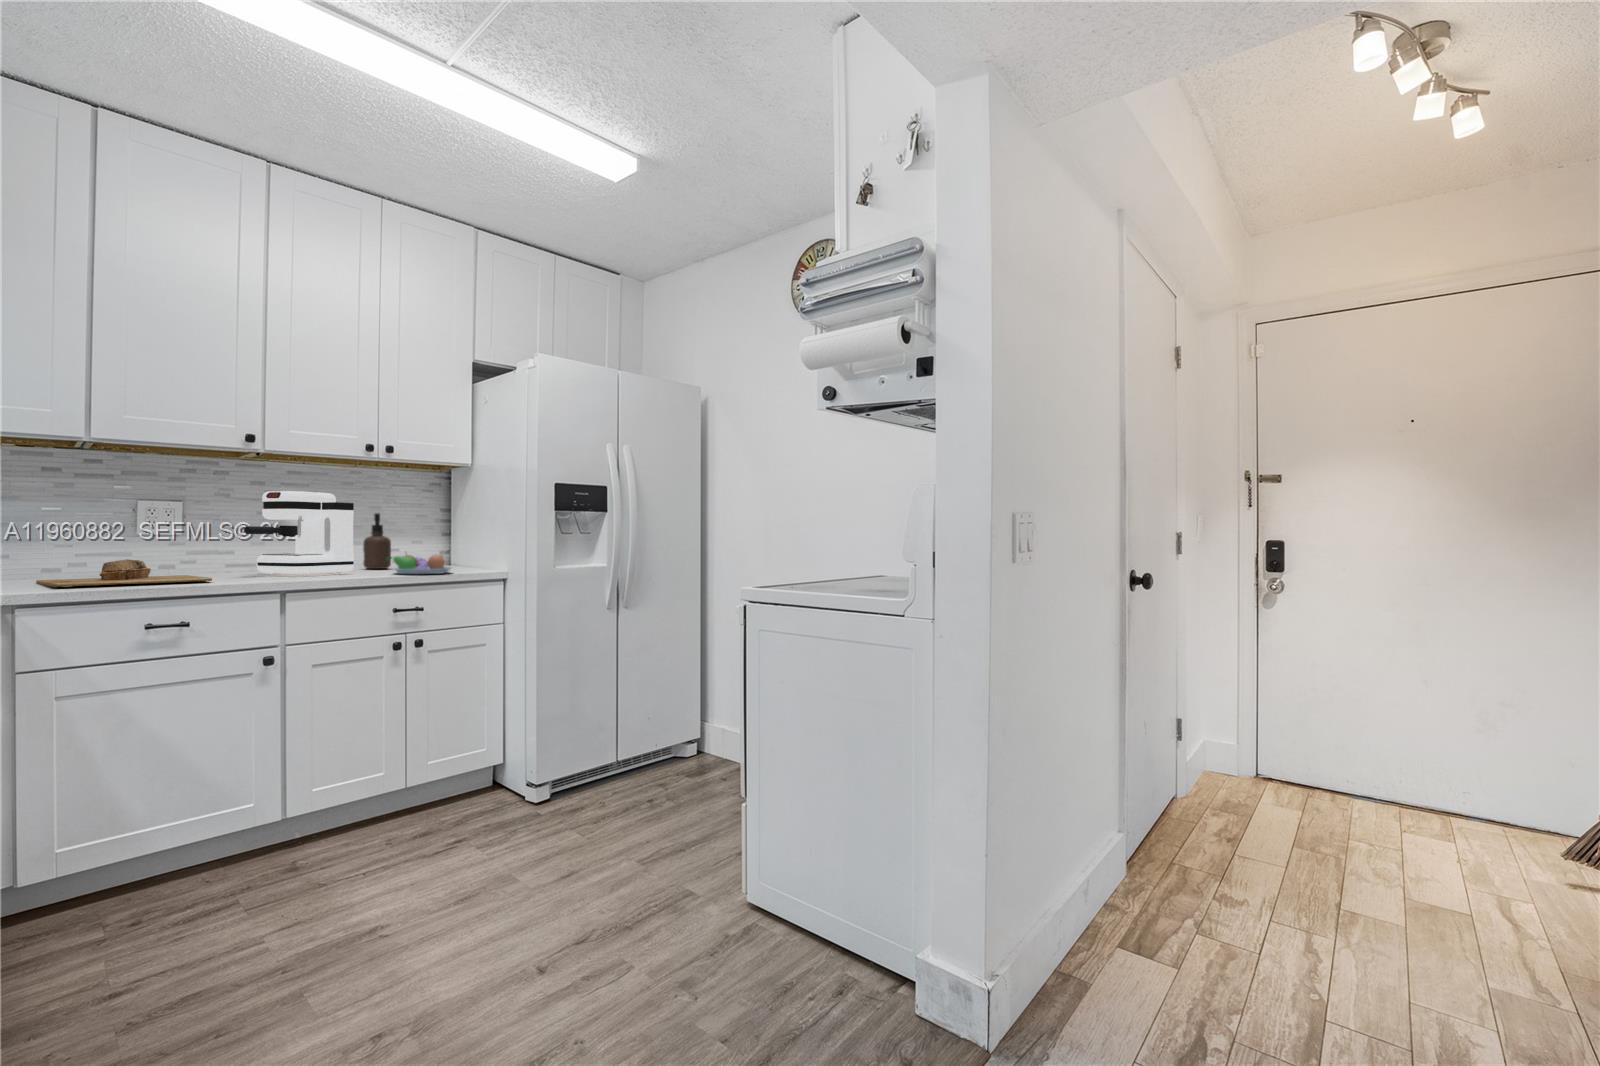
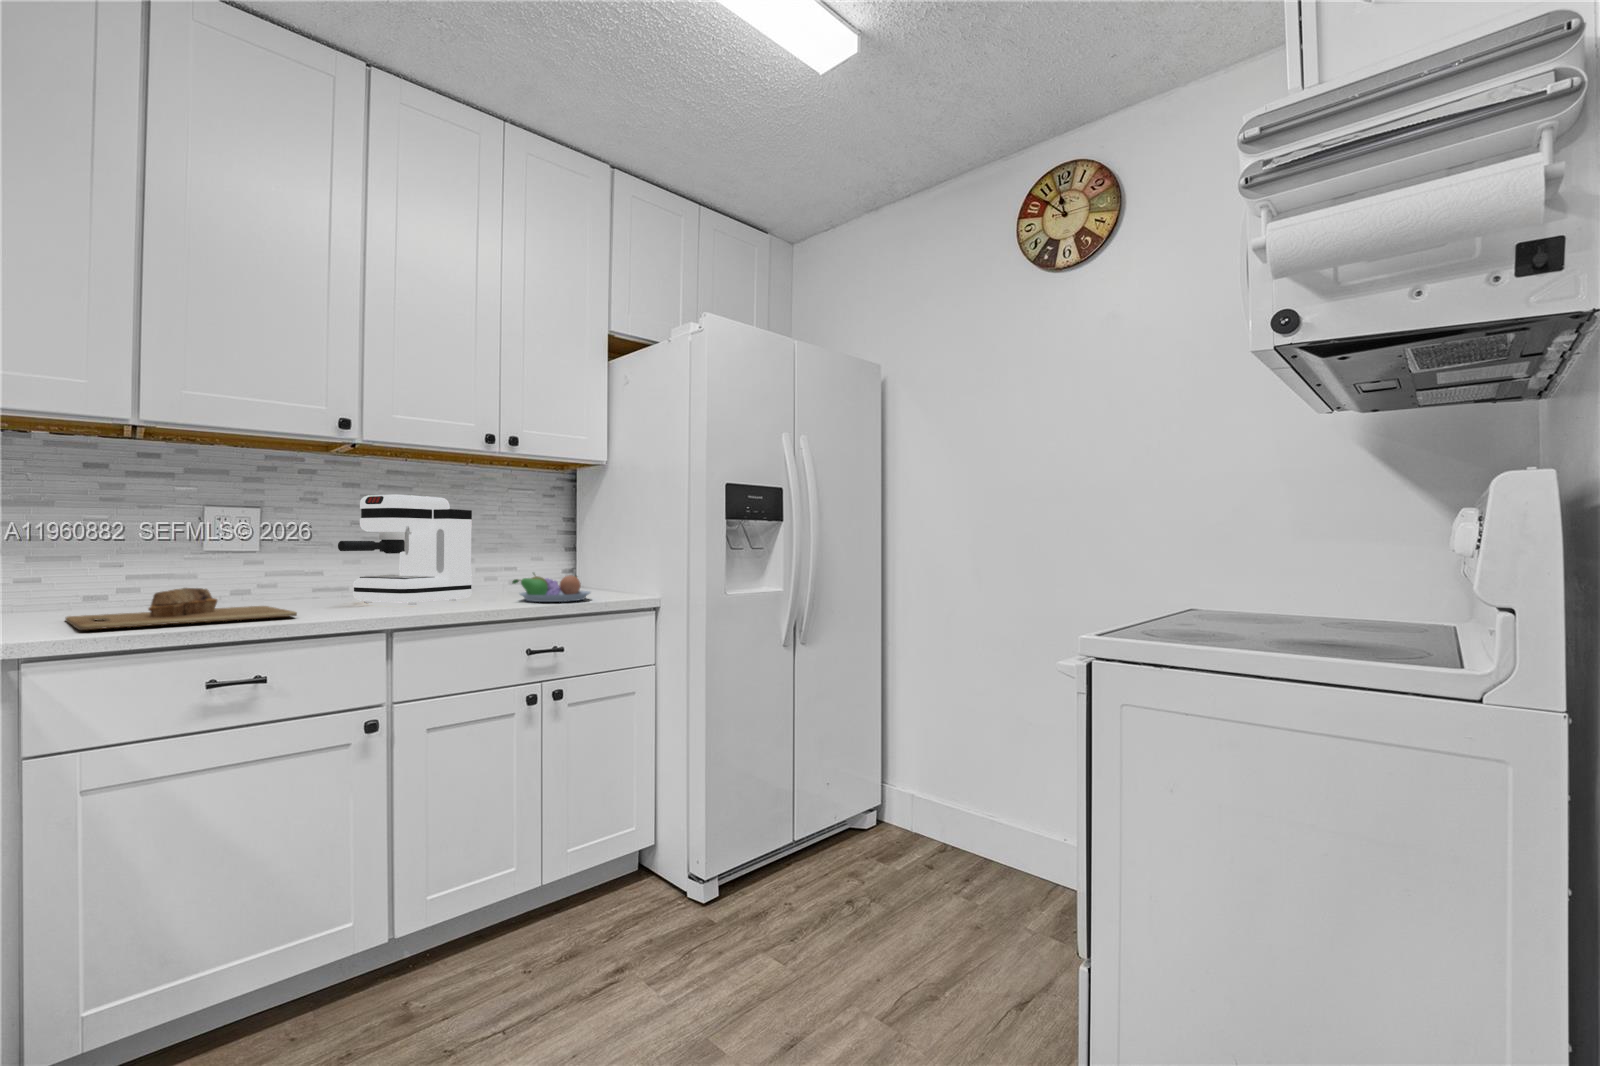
soap dispenser: present [363,513,391,569] -> none [478,523,511,593]

